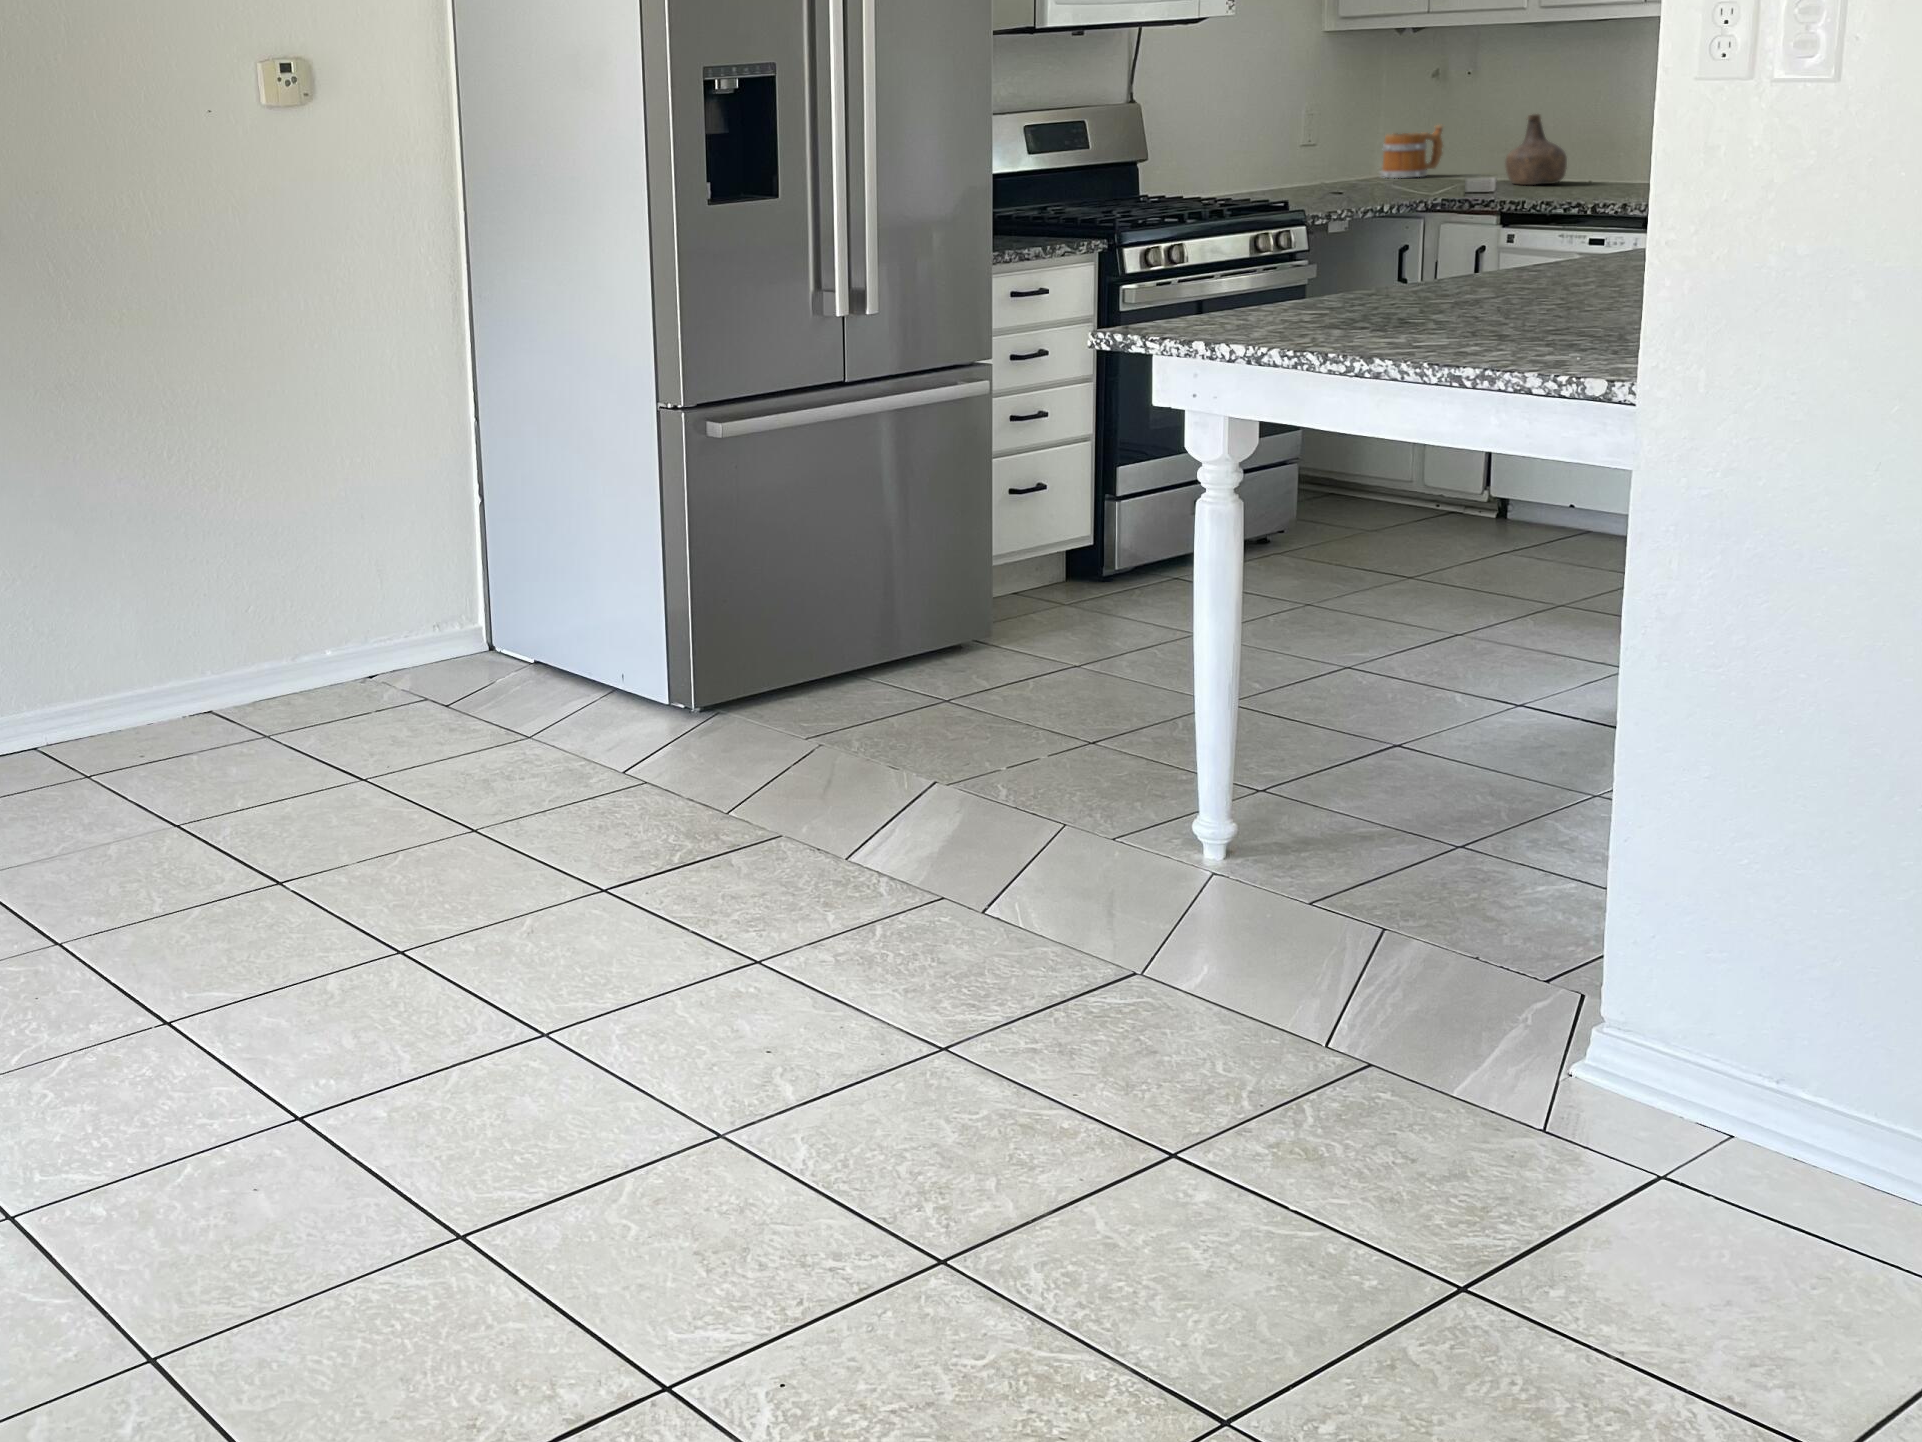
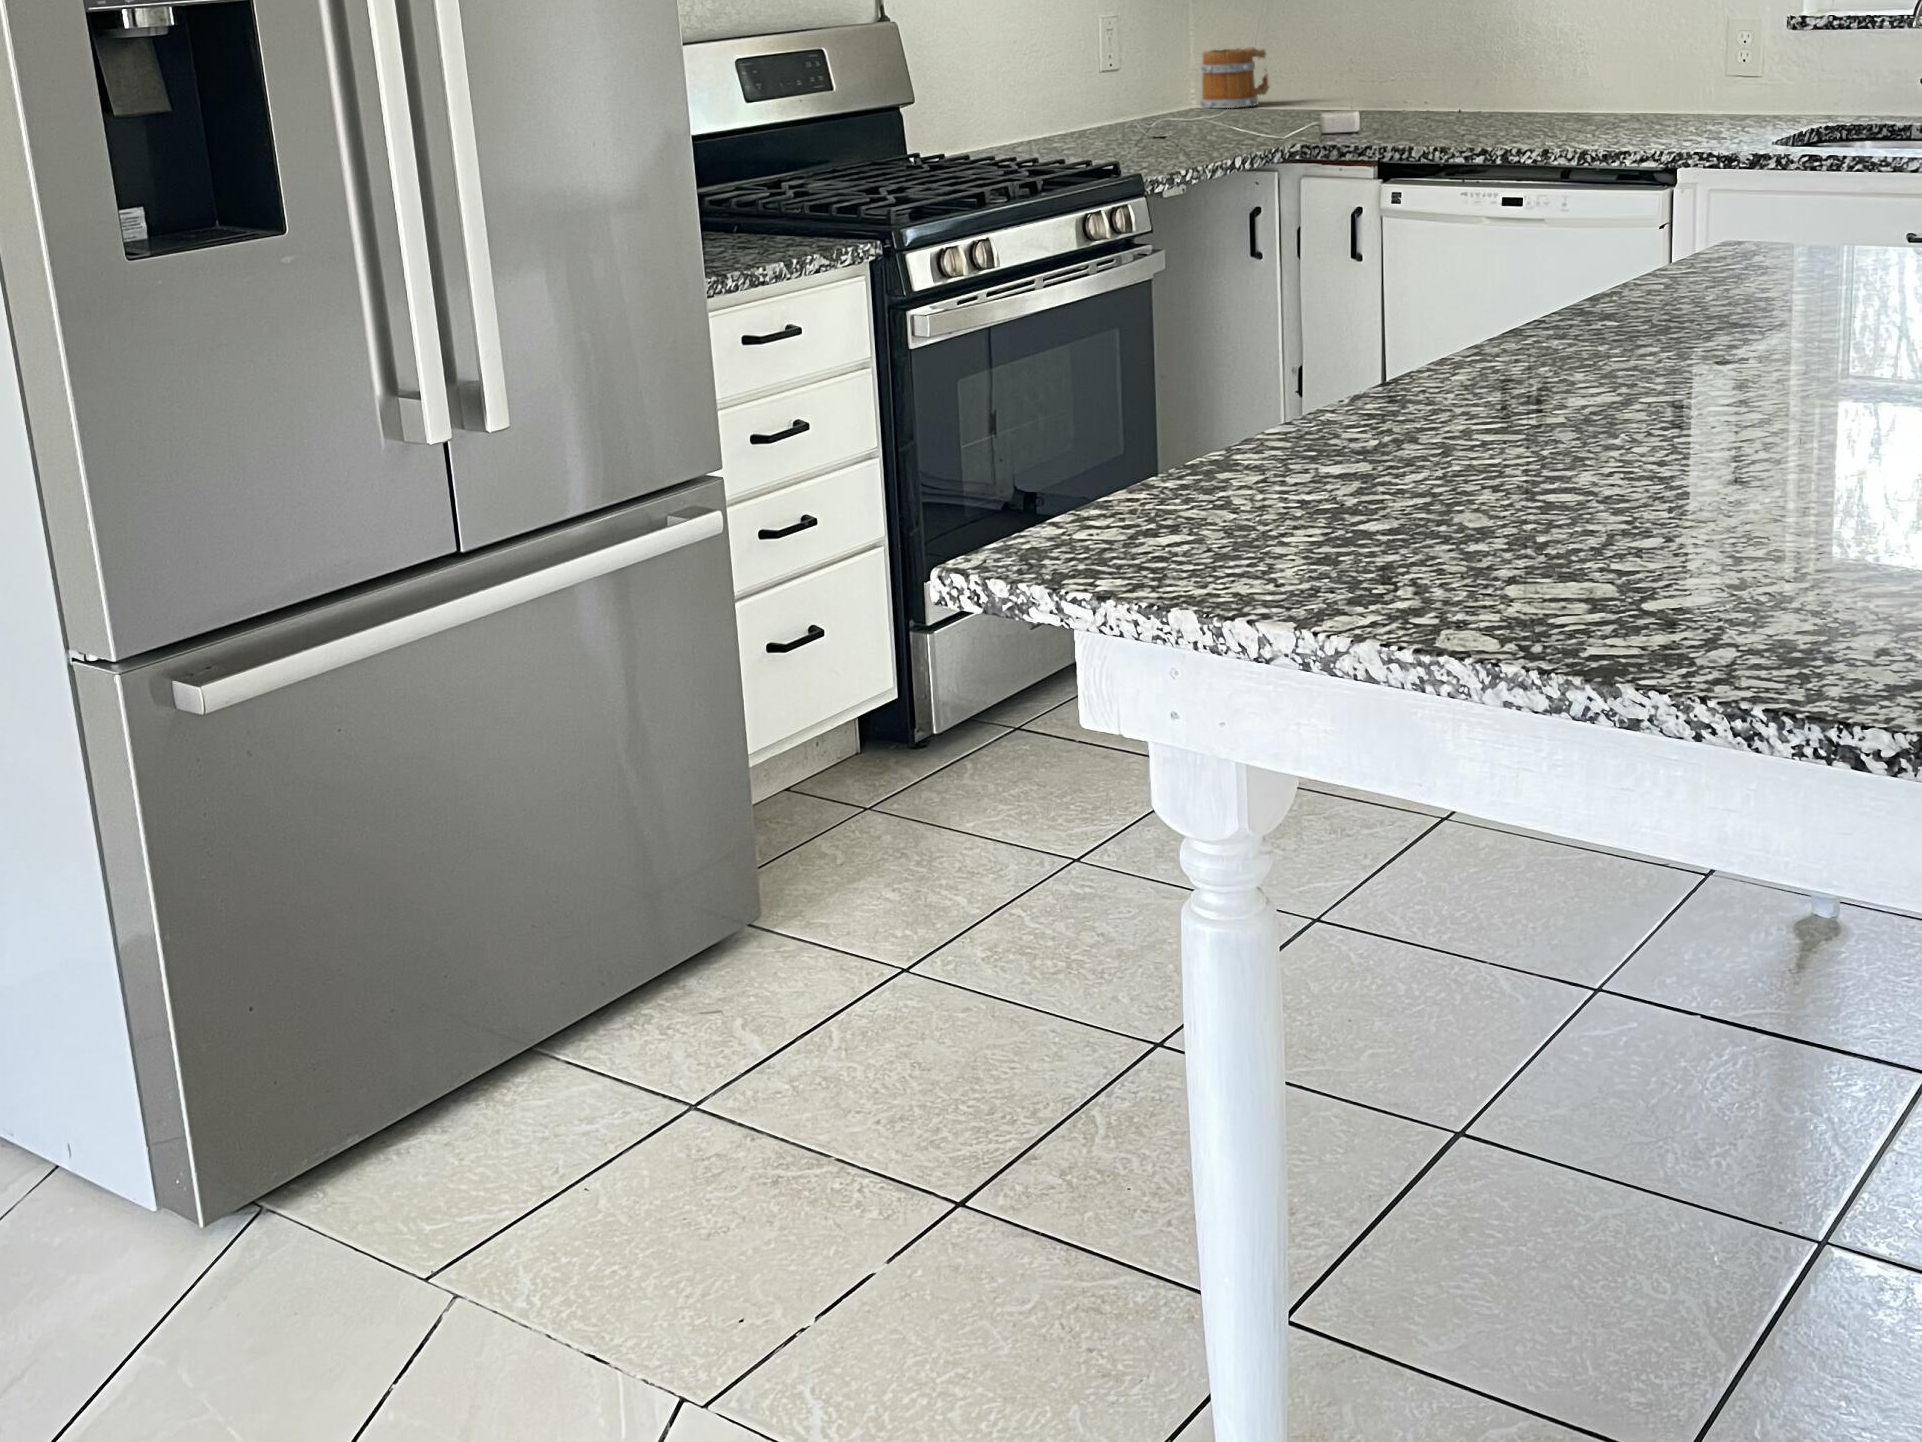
bottle: present [1505,114,1567,185] -> none [1359,23,1433,115]

